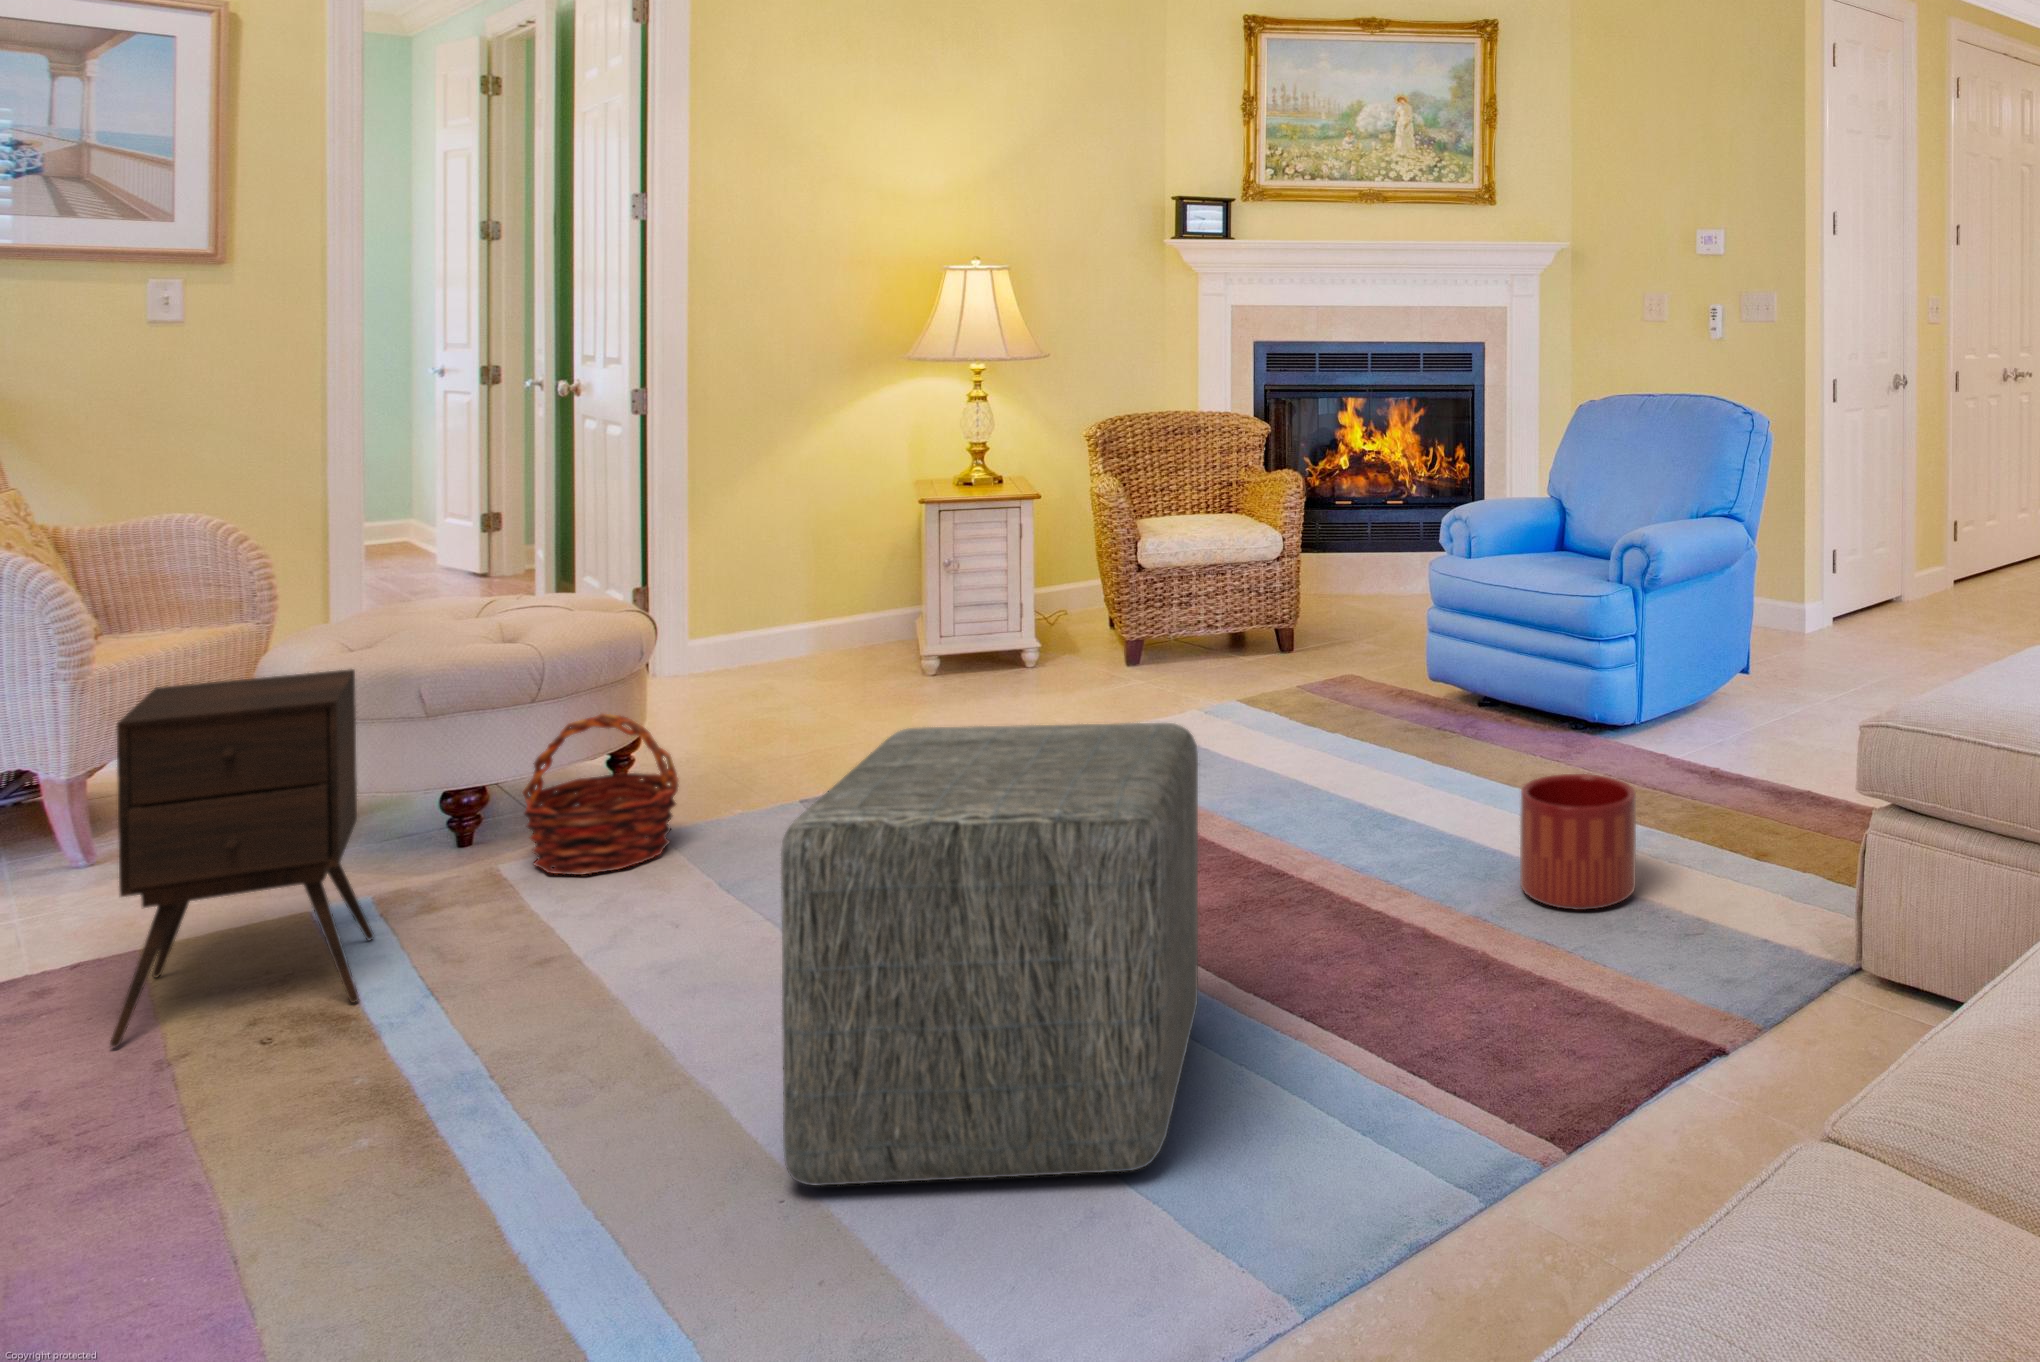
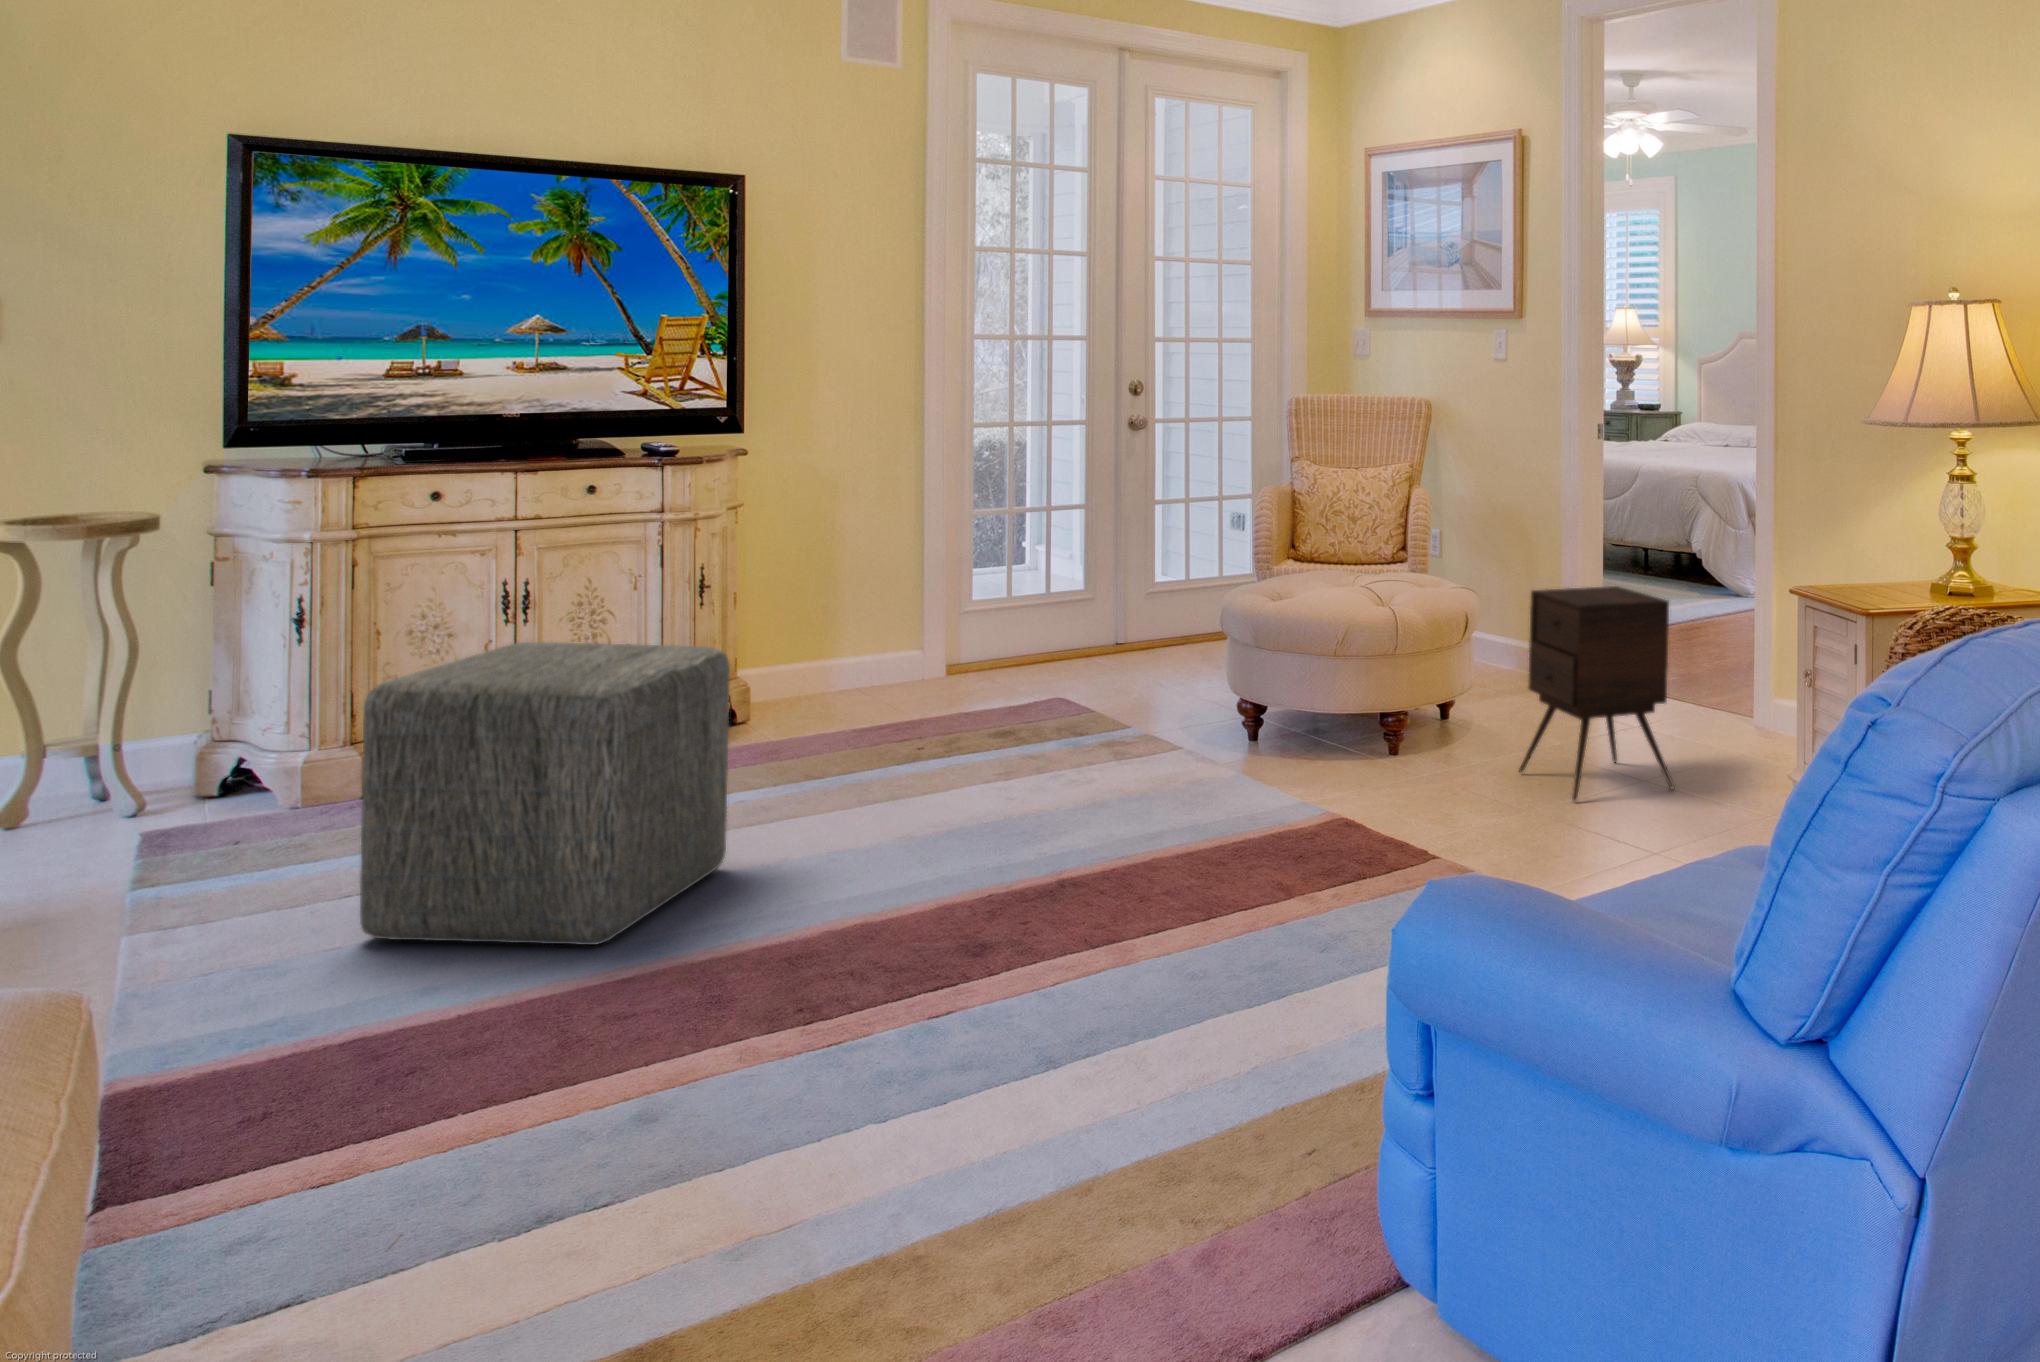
side table: present [110,669,374,1047] -> present [1519,586,1674,801]
basket: present [523,714,679,875] -> none [1133,663,1239,785]
planter: present [1520,774,1636,910] -> none [585,970,765,1173]

